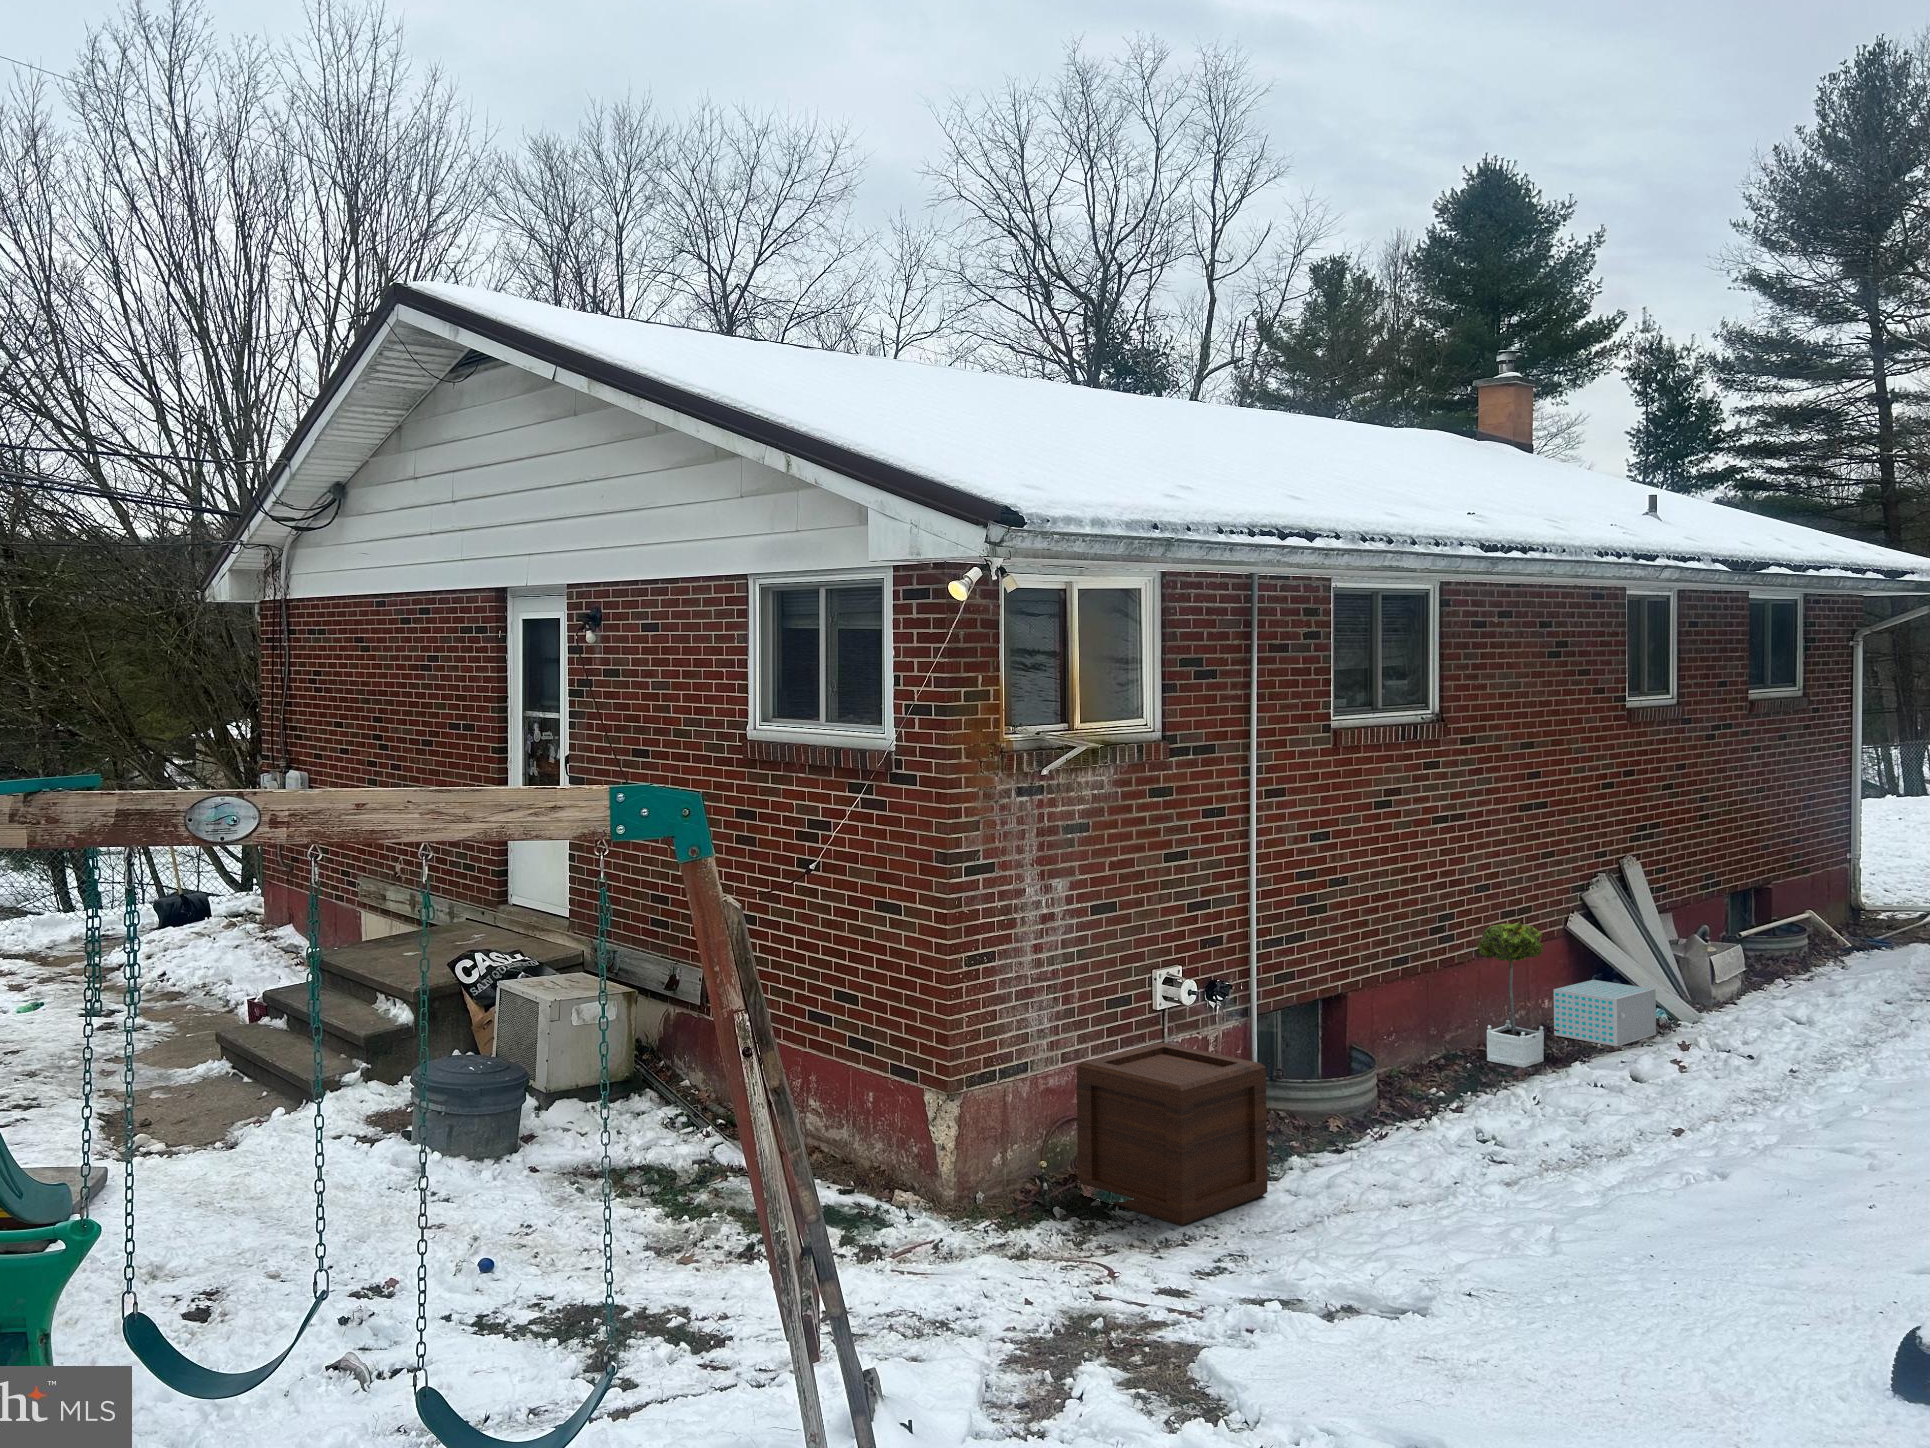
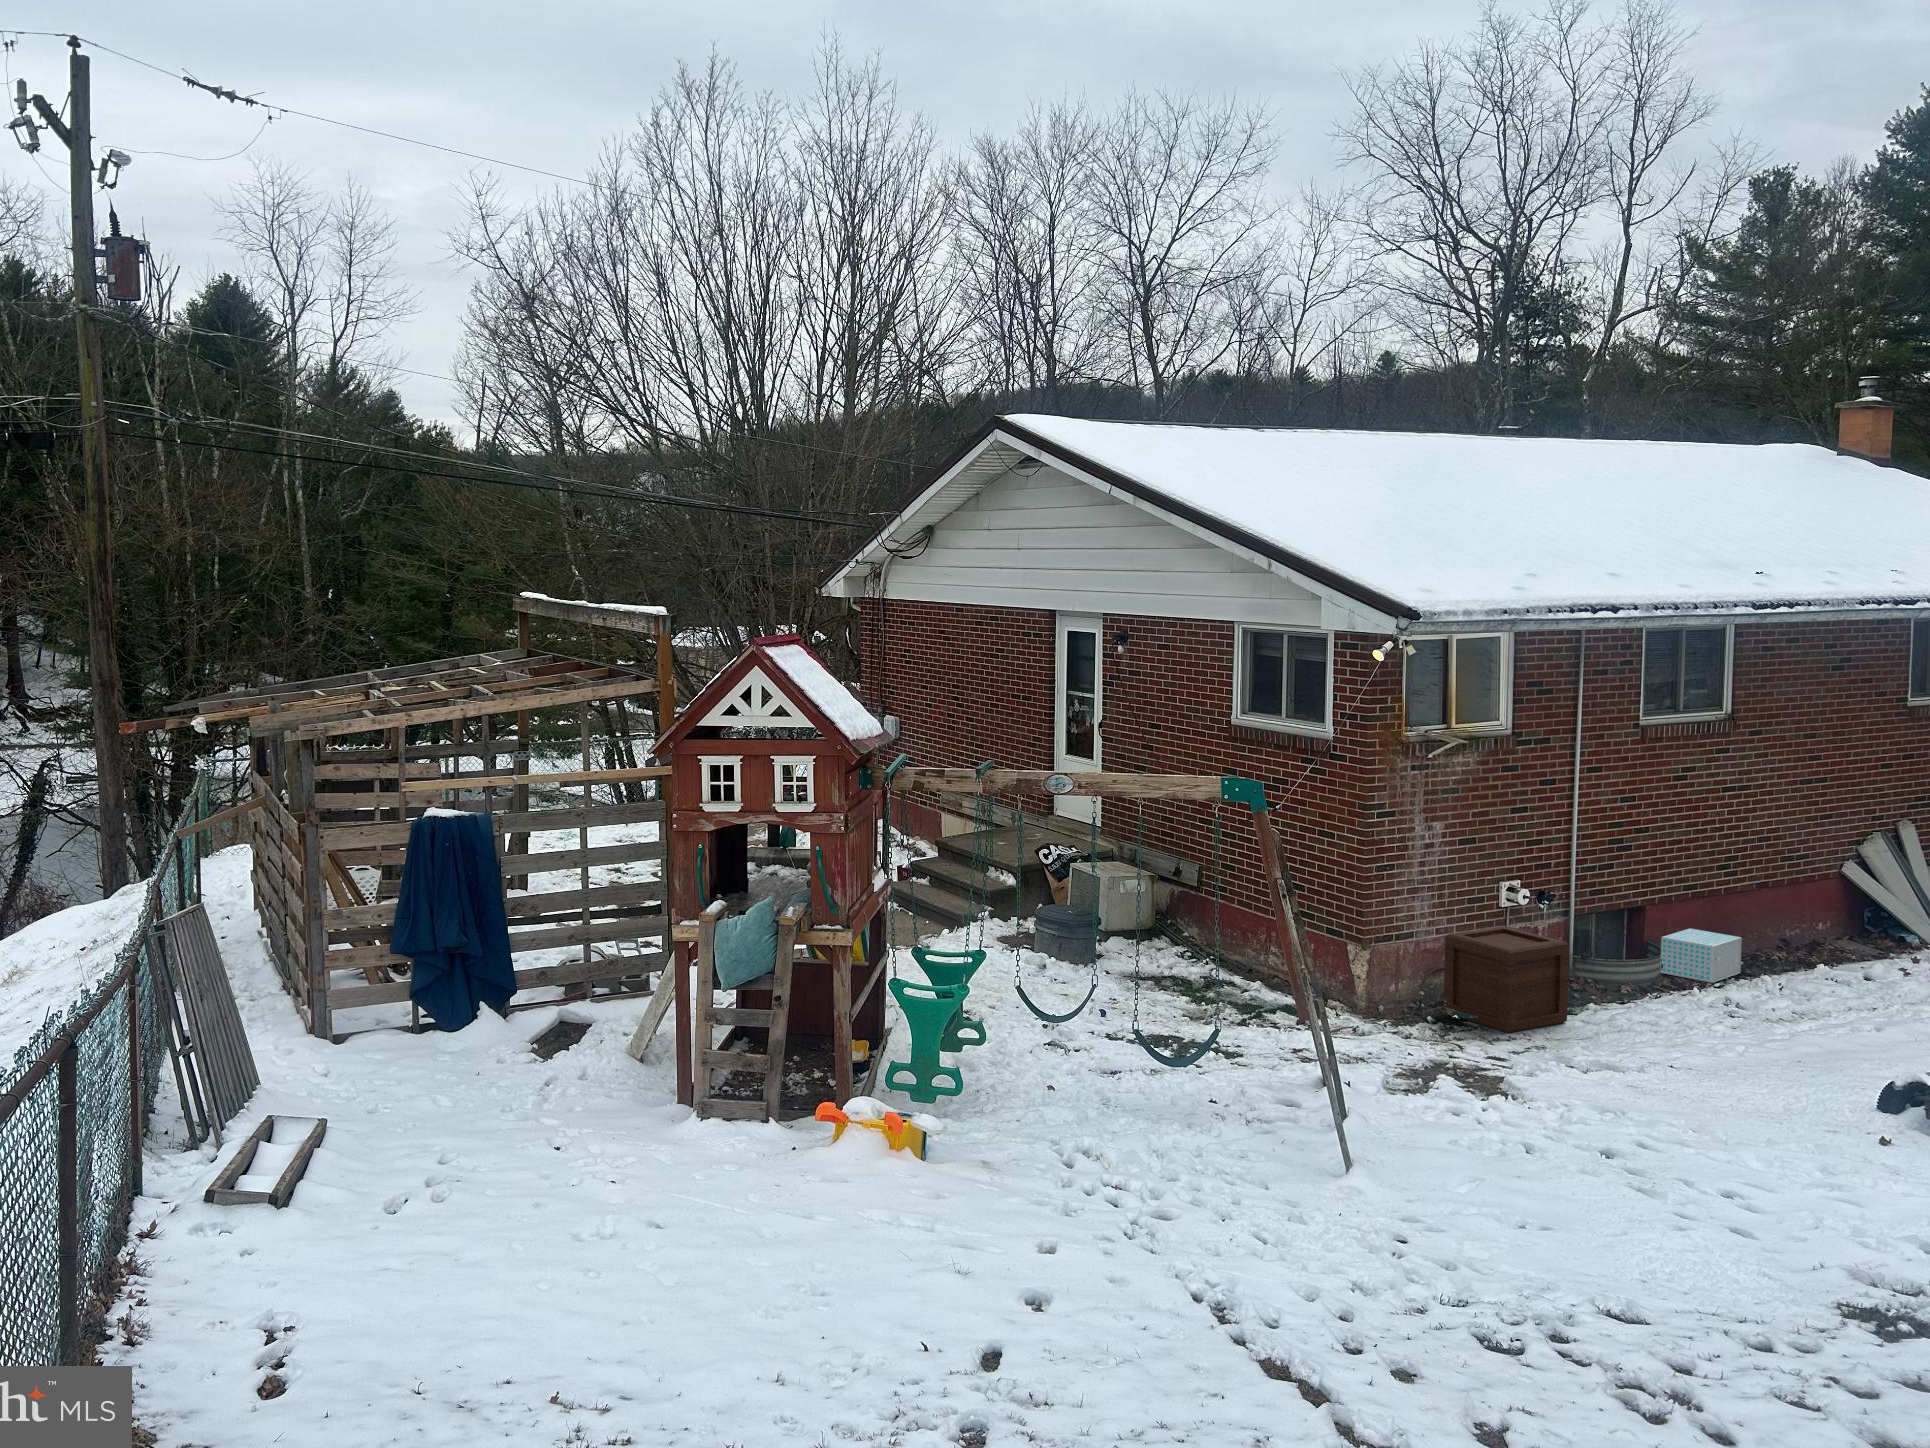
potted tree: present [1478,921,1544,1067] -> none [1752,861,1804,964]
storage box: present [1554,980,1656,1046] -> present [1660,929,1742,983]

